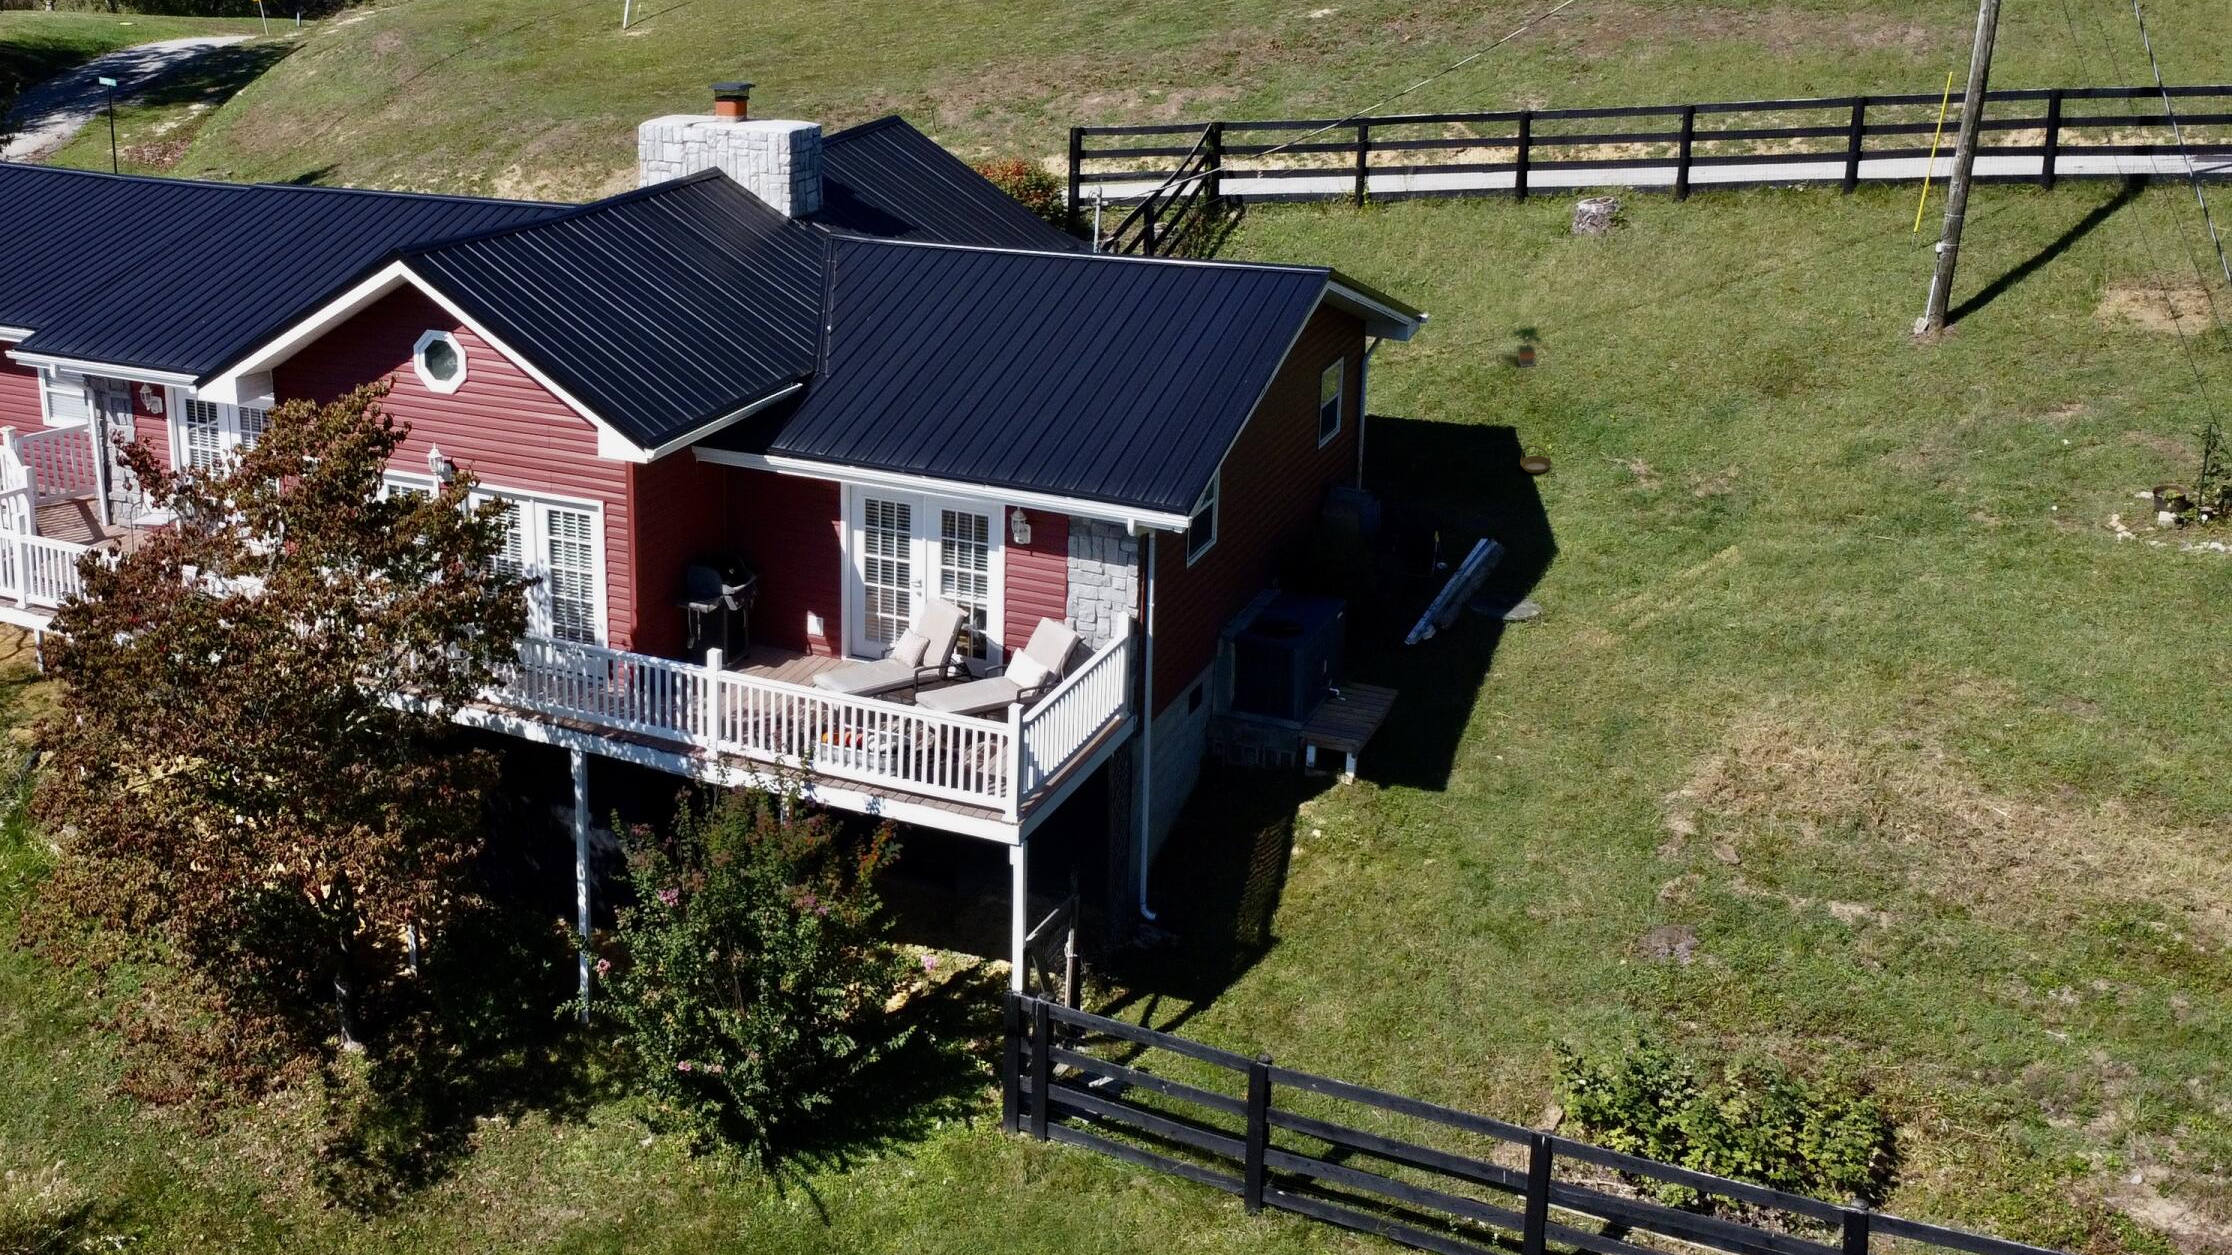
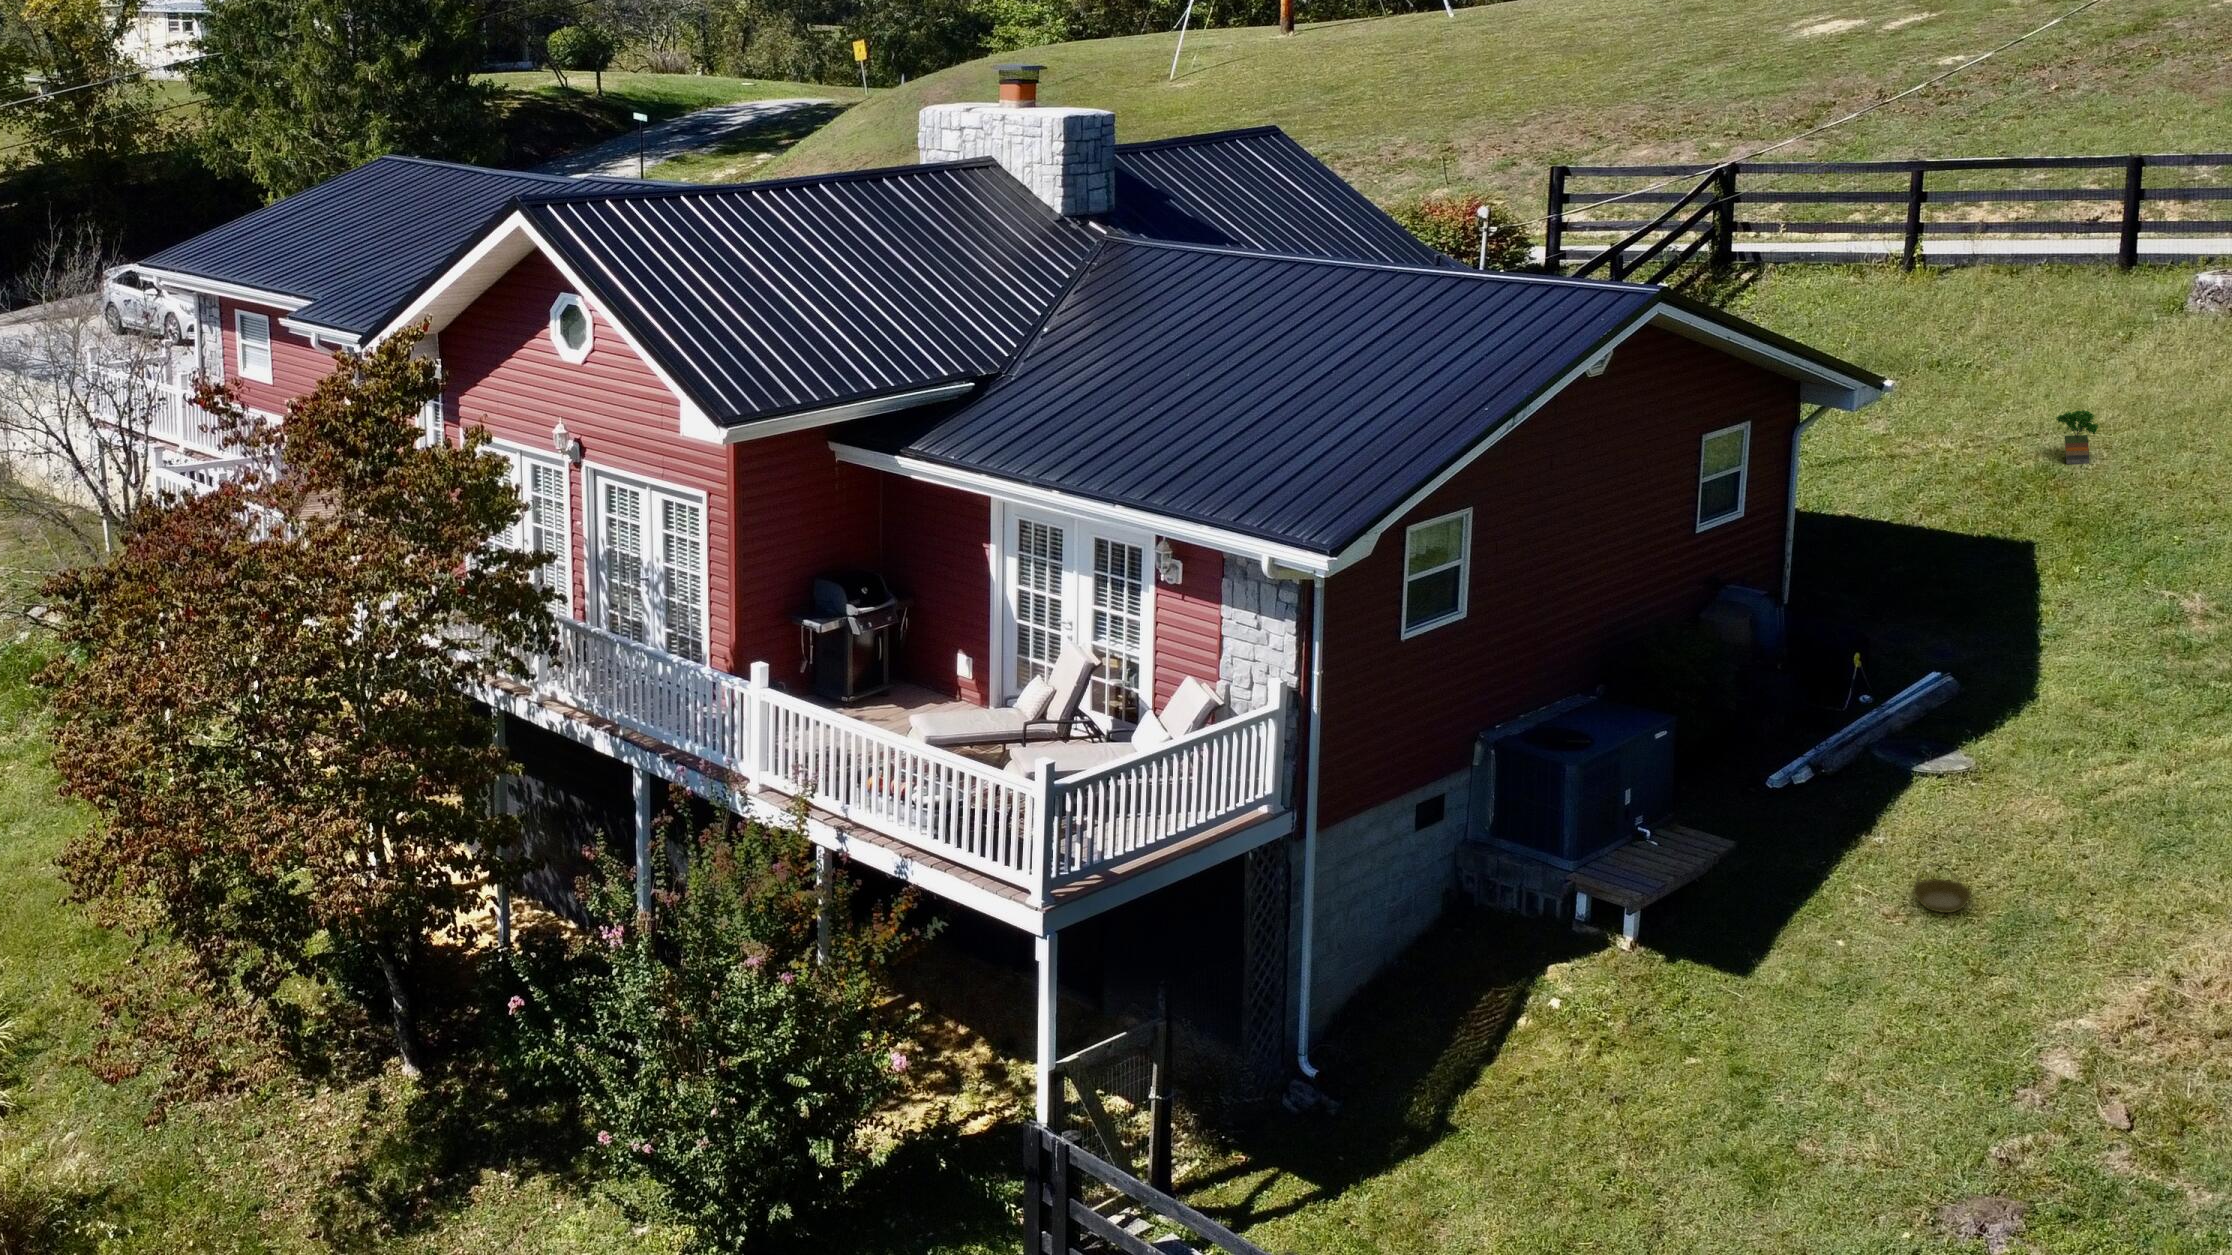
basket: present [1520,446,1551,473] -> present [1913,864,1971,913]

